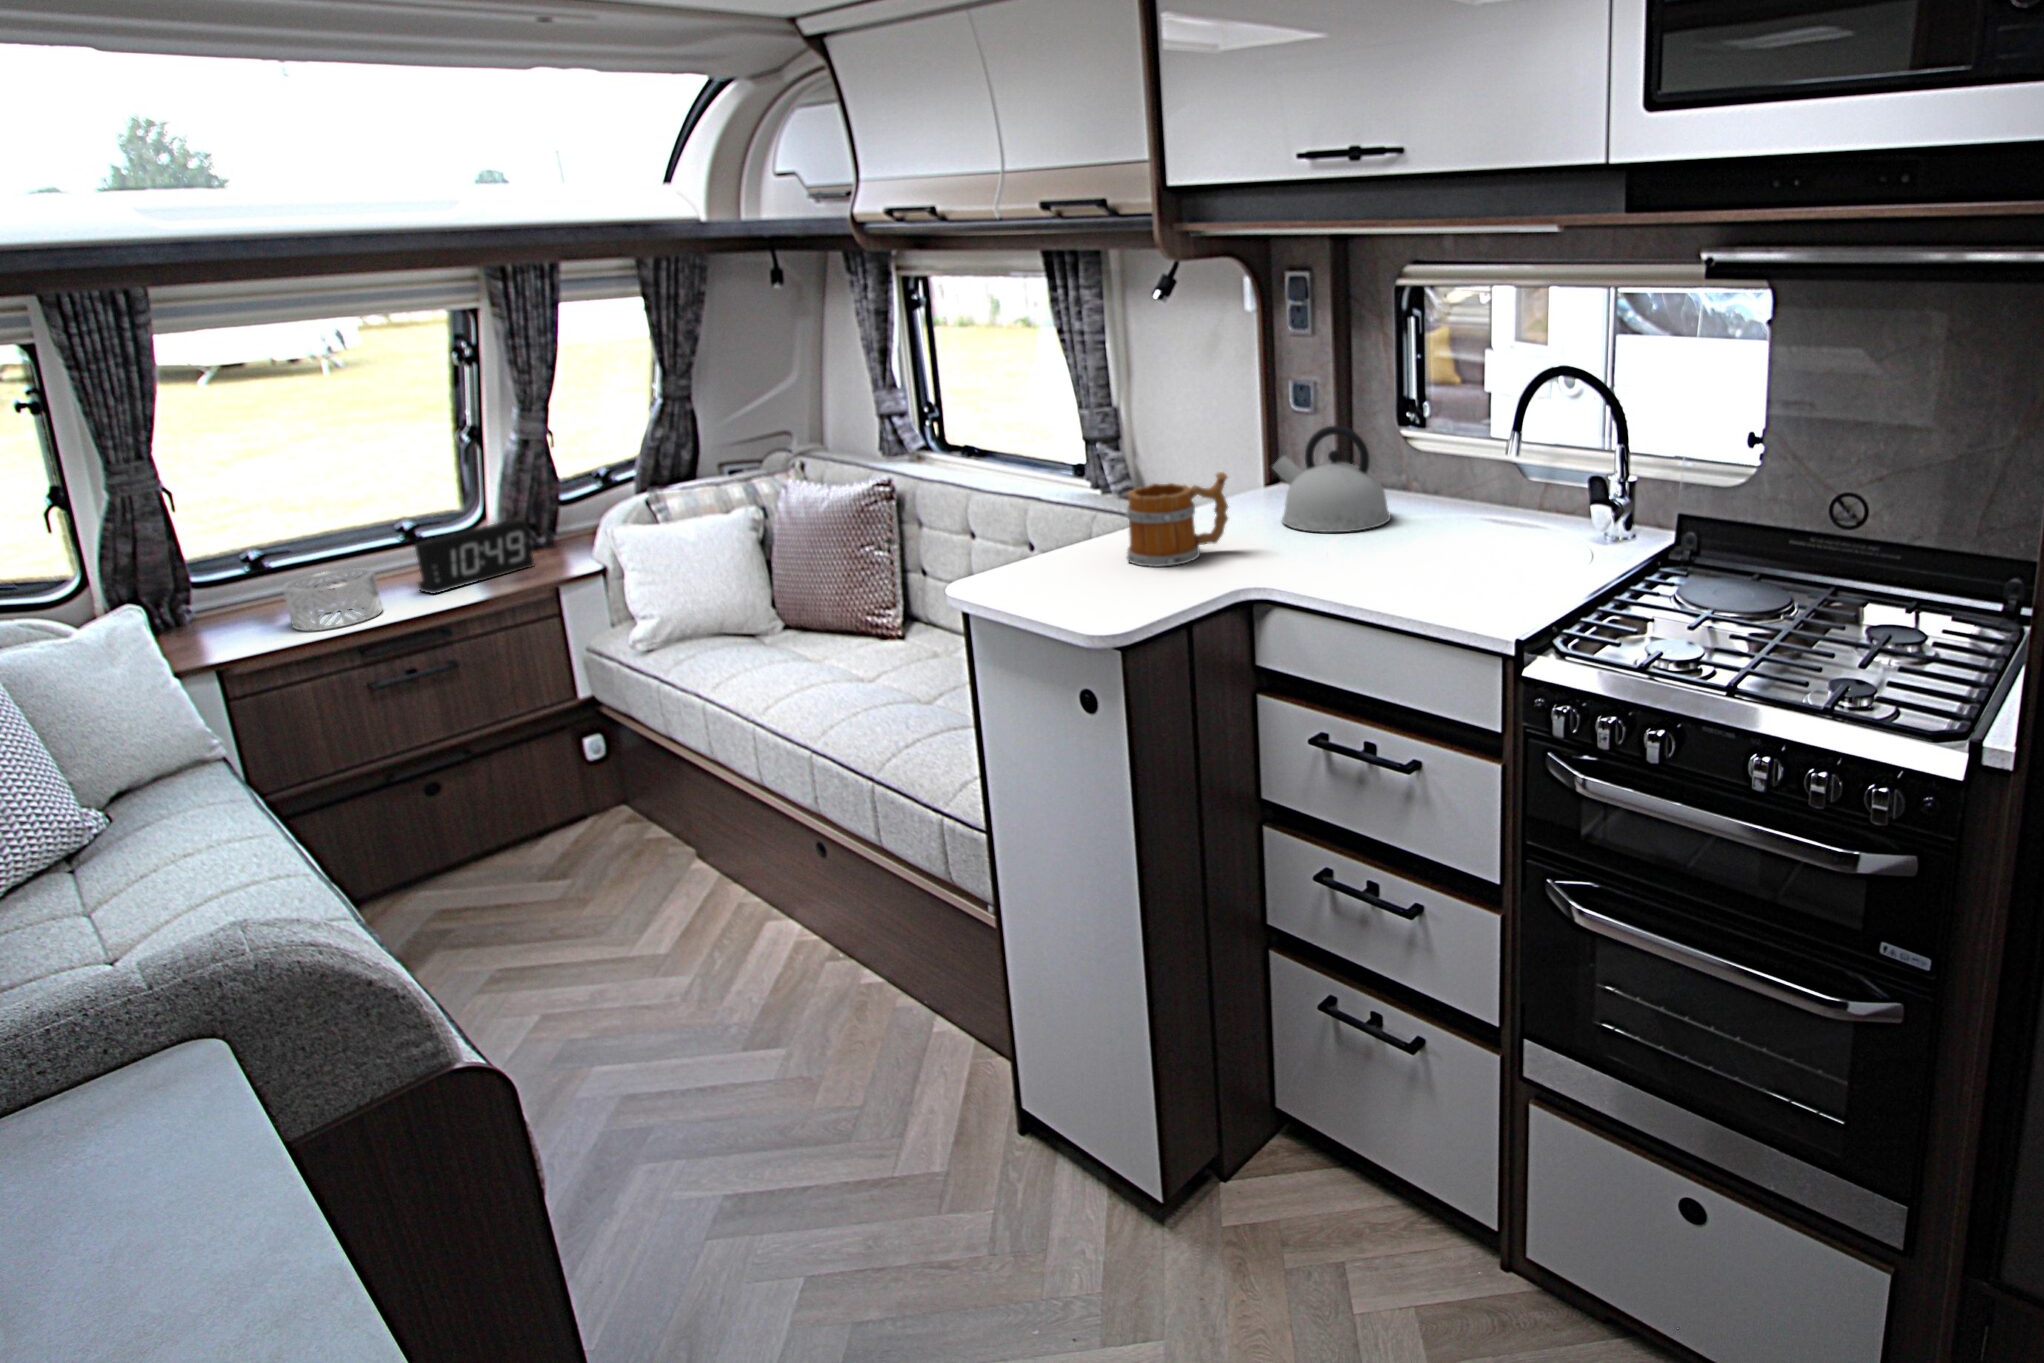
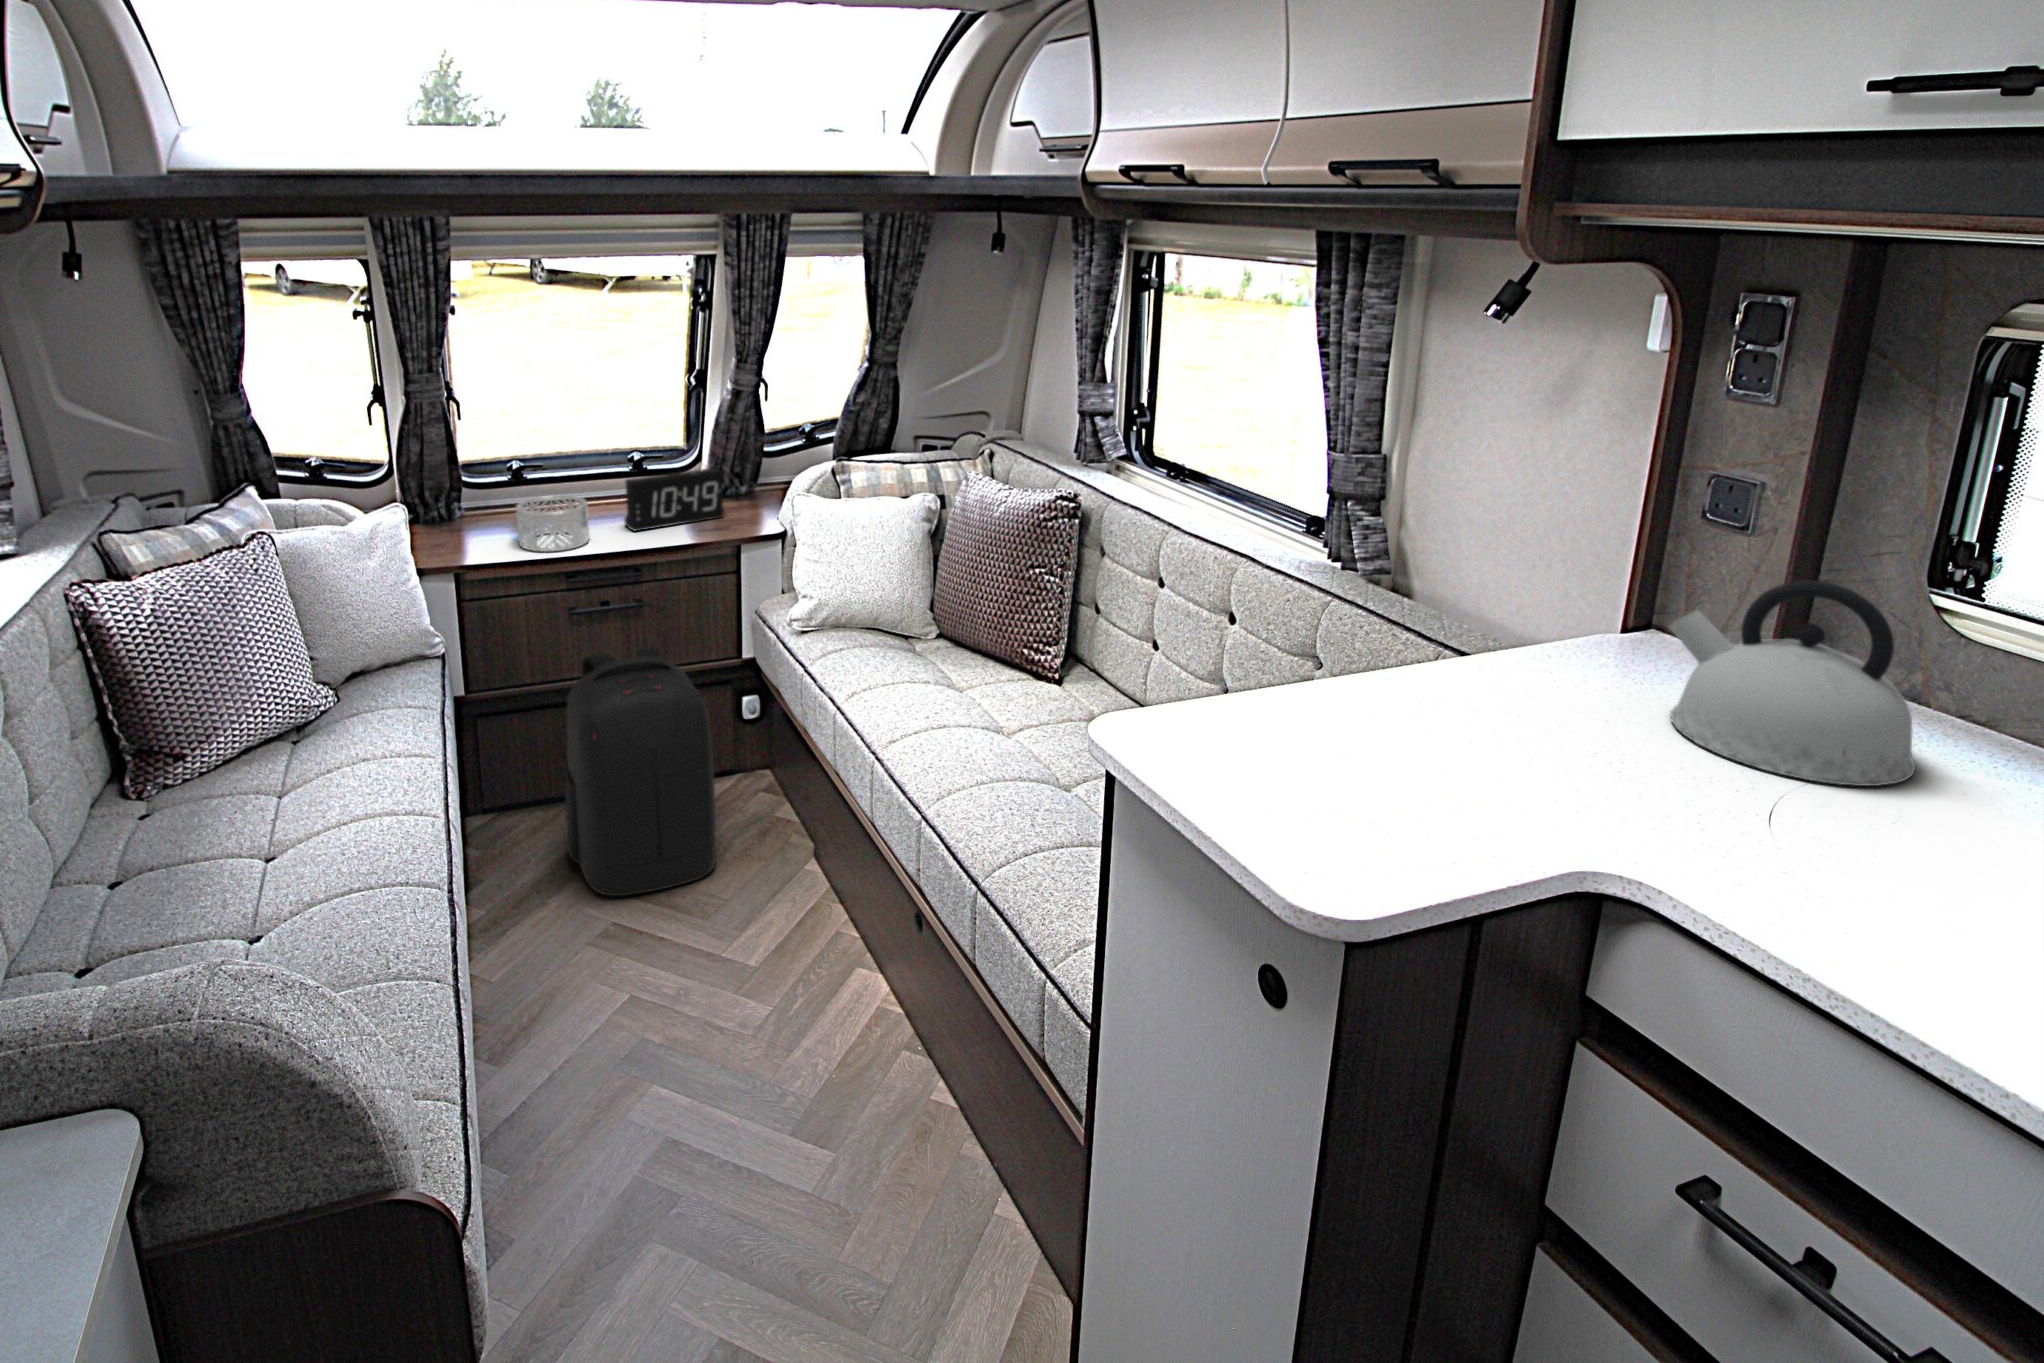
mug: present [1126,472,1228,567] -> none [1382,628,1600,780]
backpack: none [399,697,600,945] -> present [565,646,716,896]

